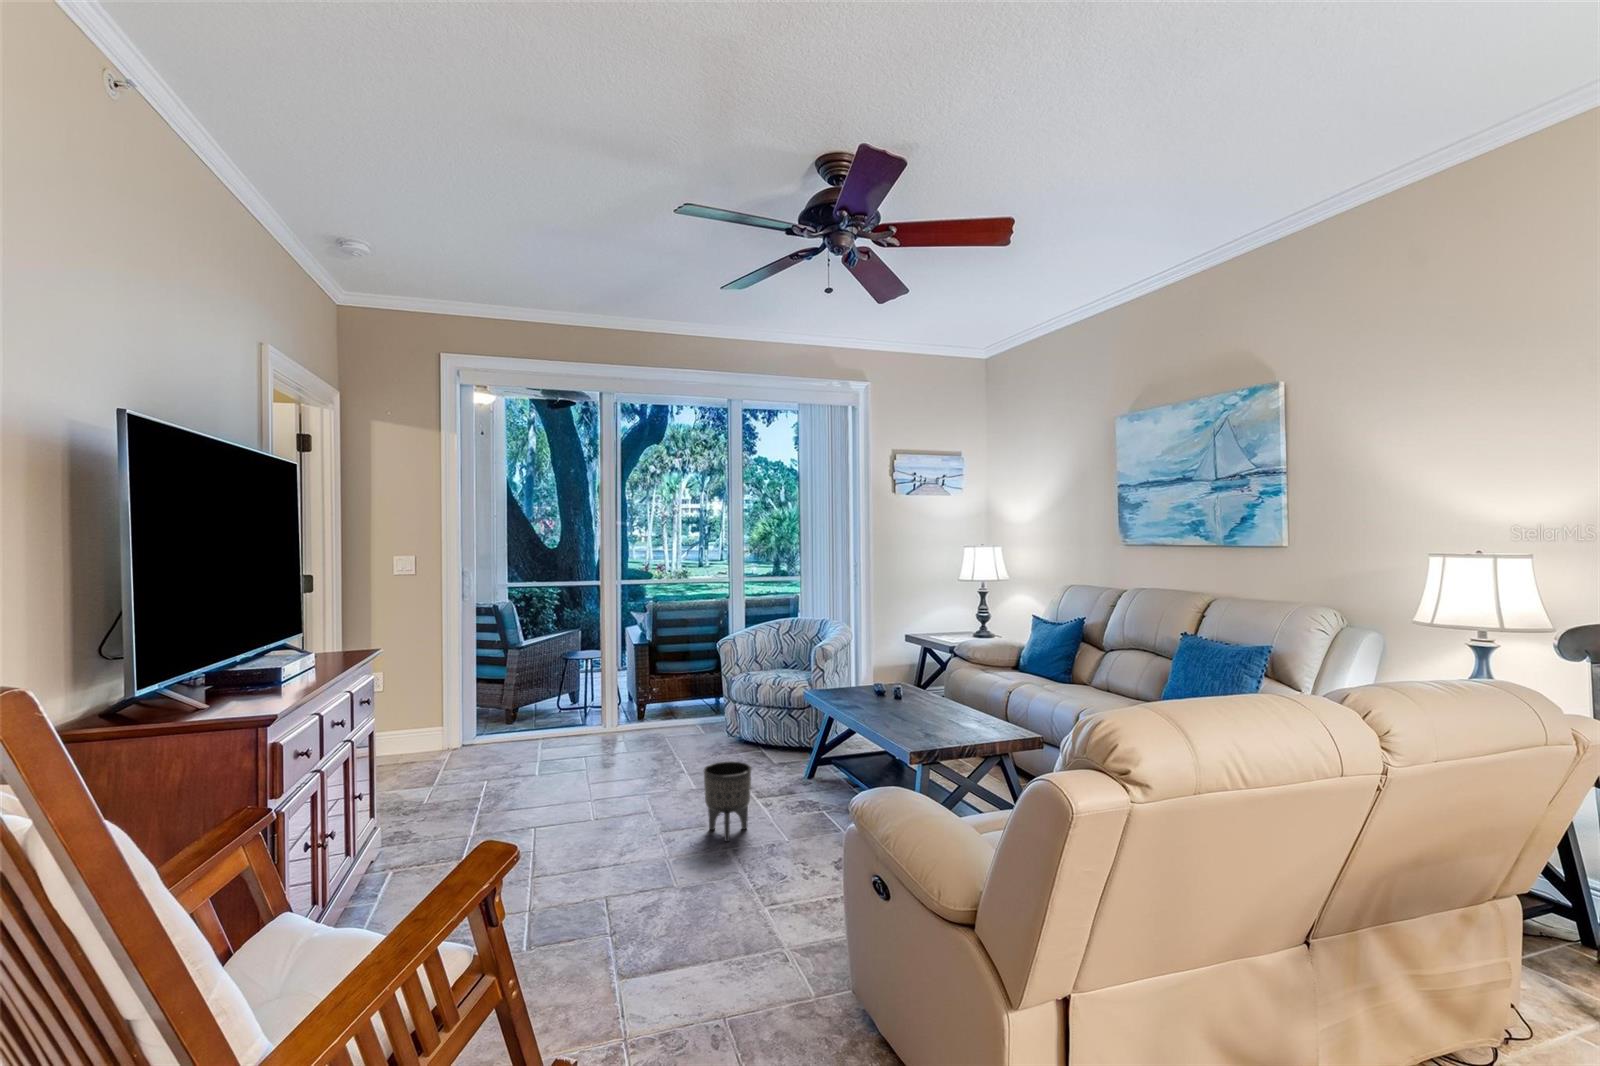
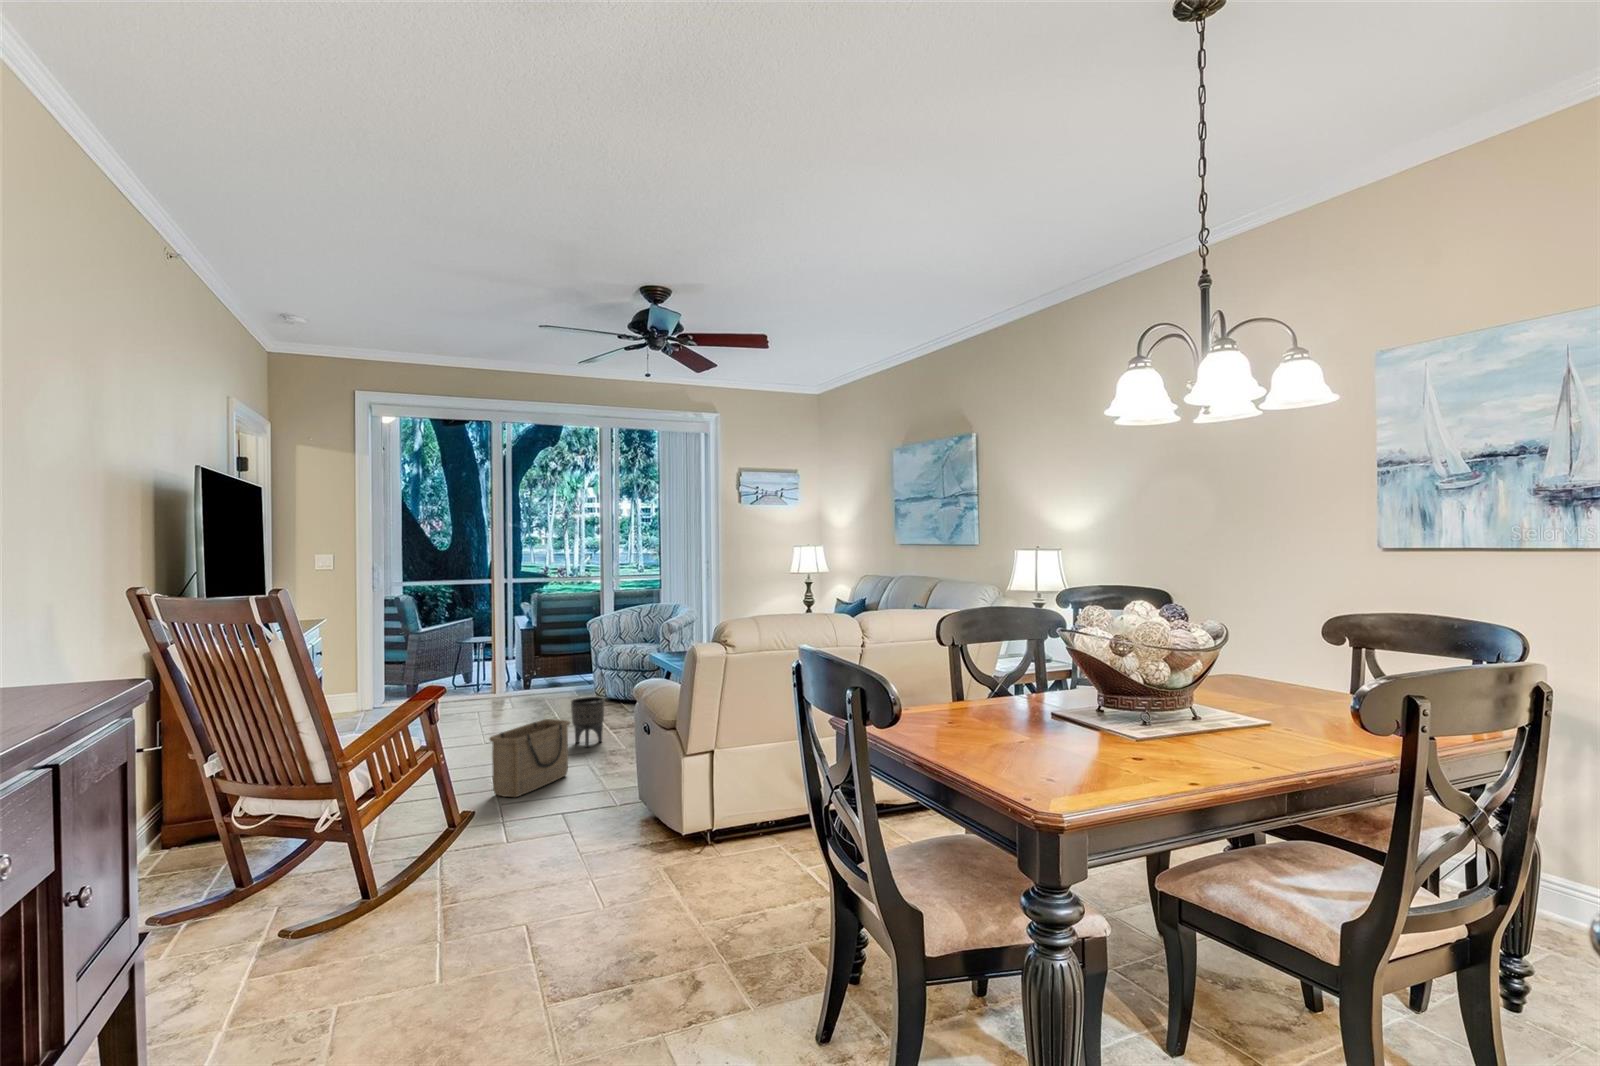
basket: none [574,823,708,989] -> present [490,719,570,797]

